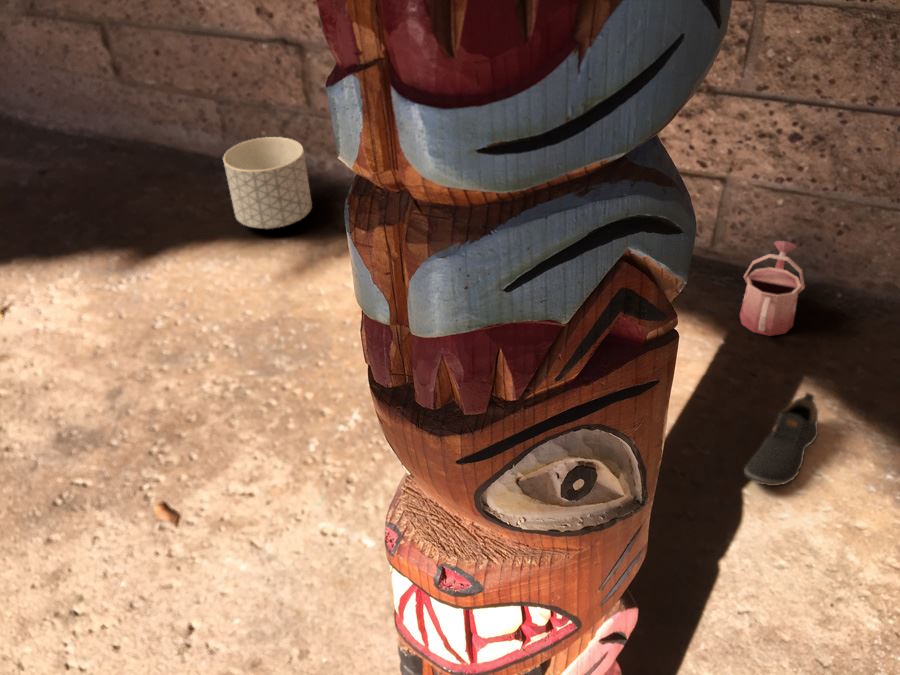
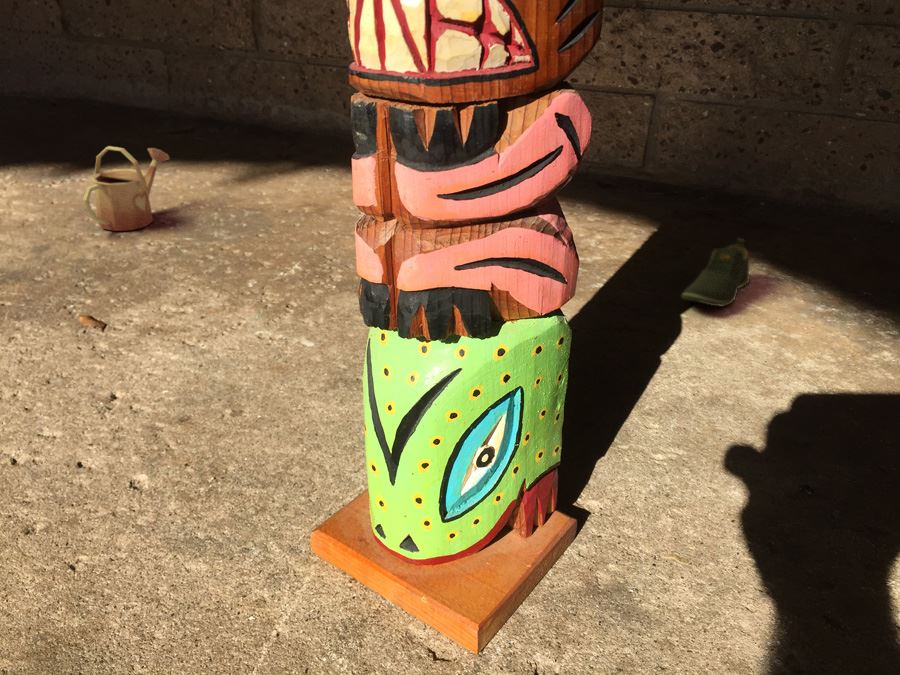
planter: present [223,137,312,229] -> none [168,69,253,154]
watering can: present [740,241,805,336] -> present [83,146,169,231]

